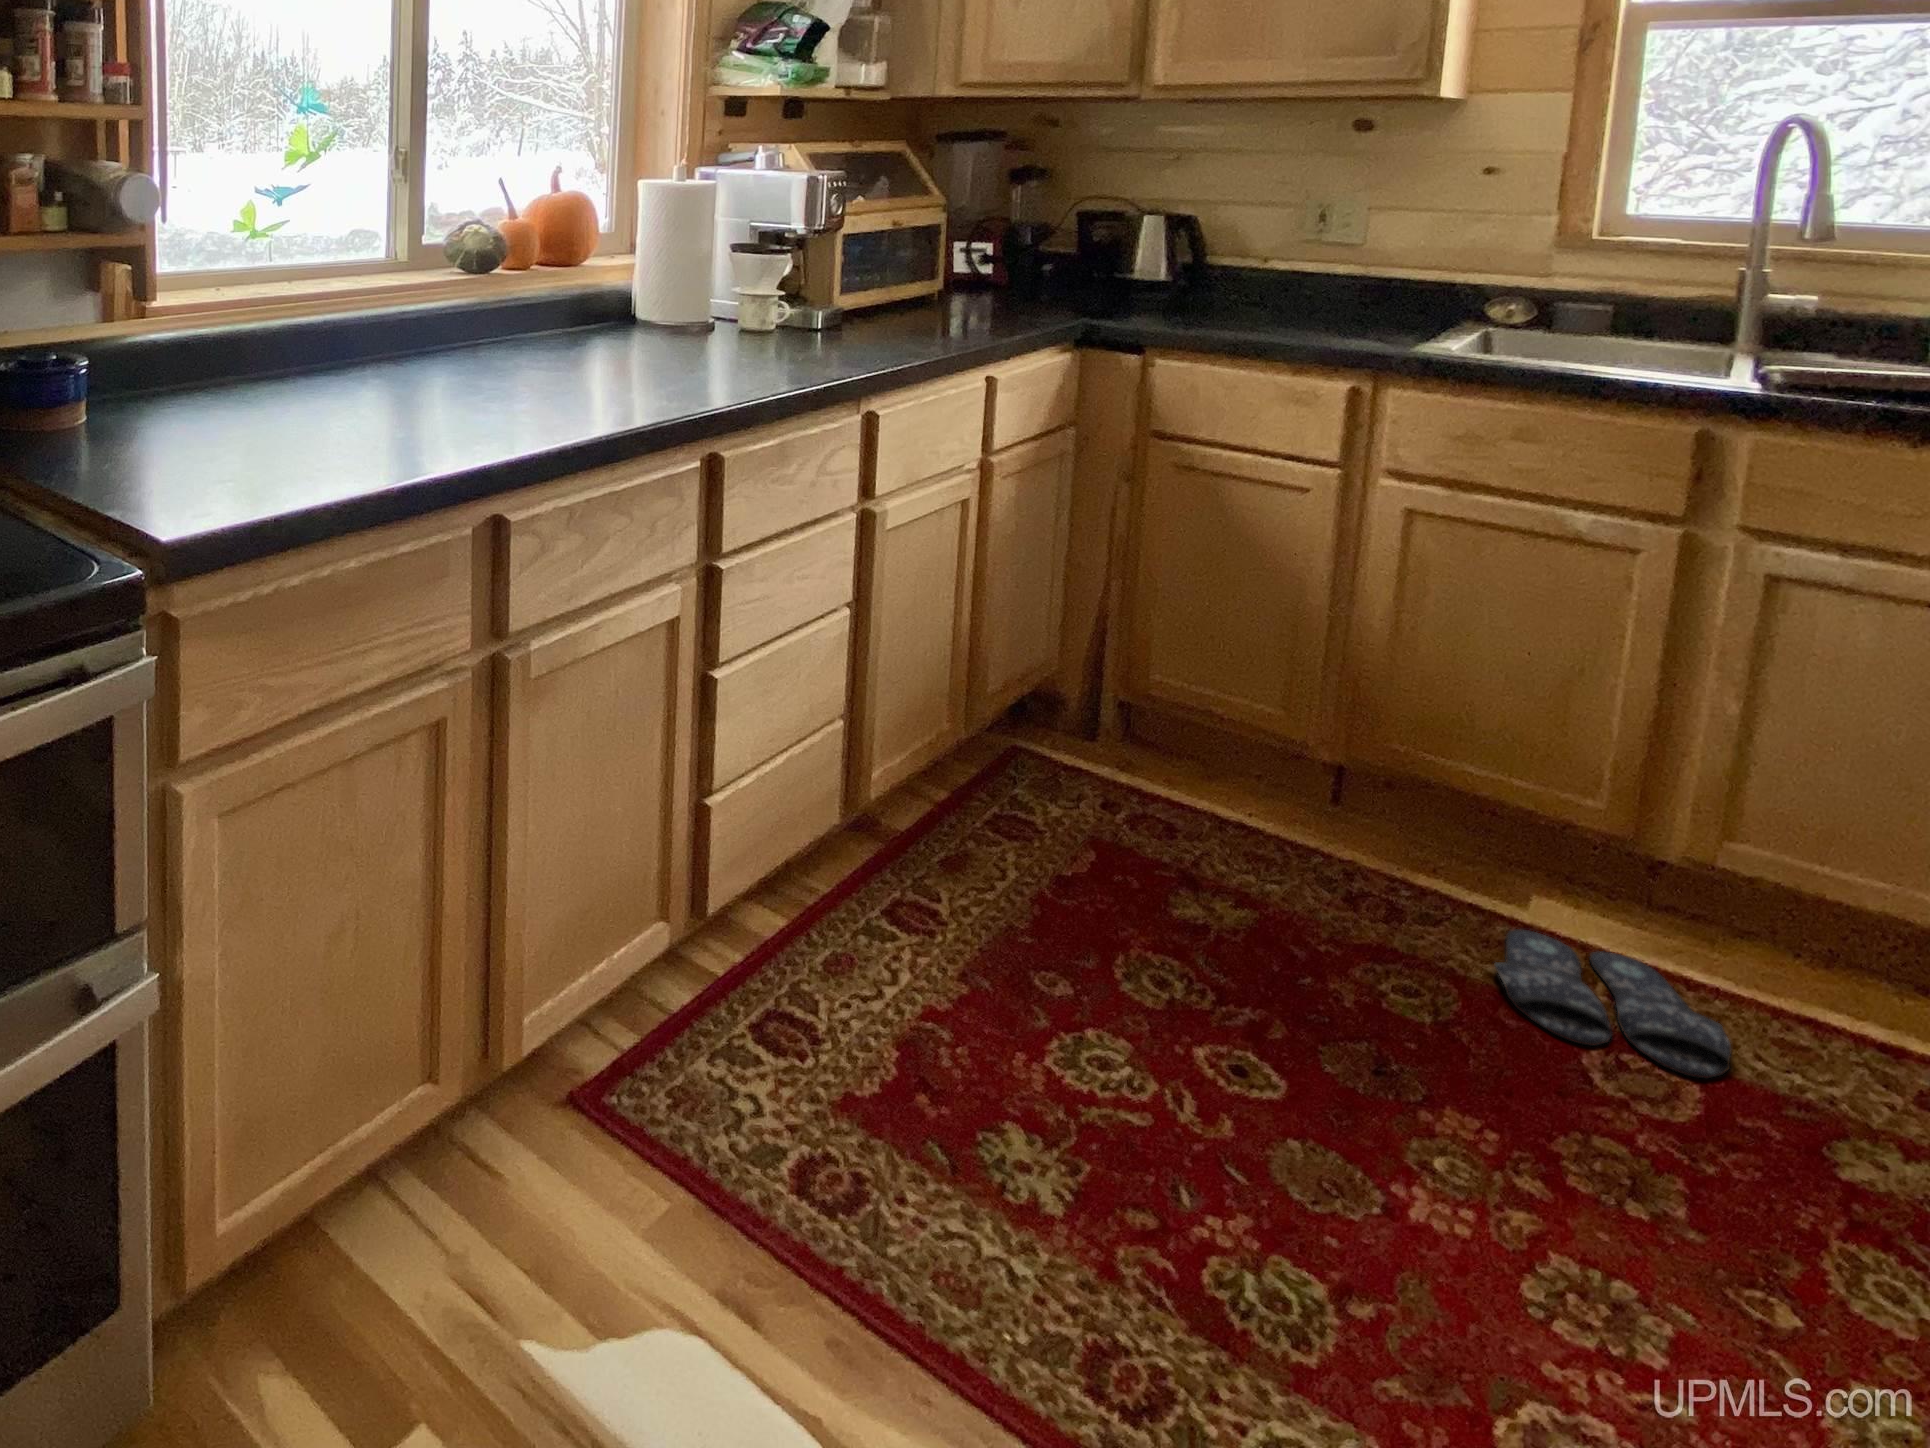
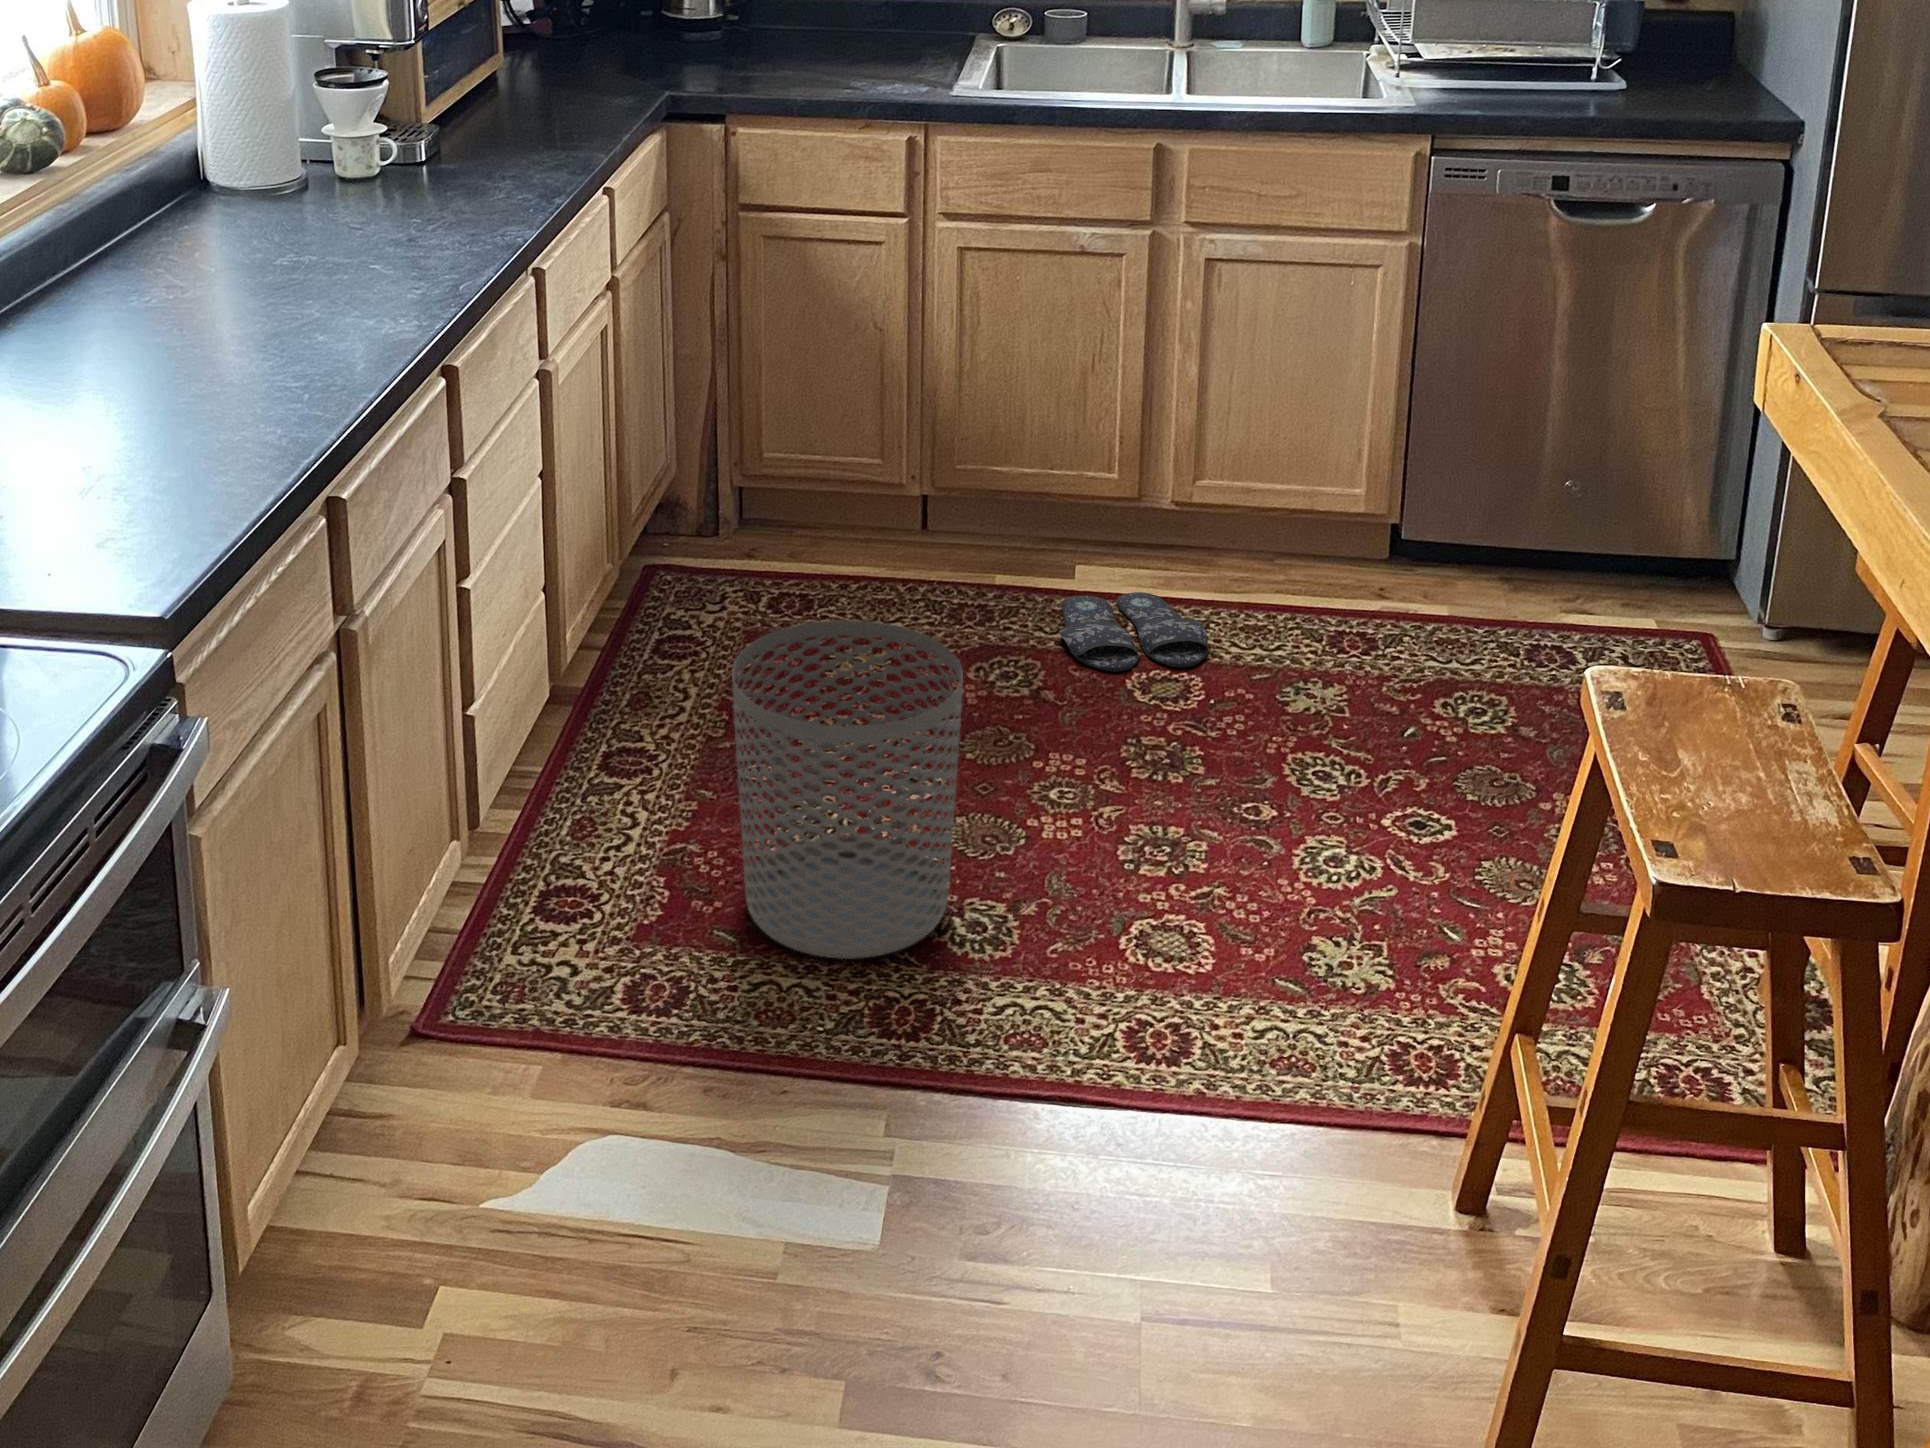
waste bin: none [976,831,1301,1280] -> present [732,620,963,959]

